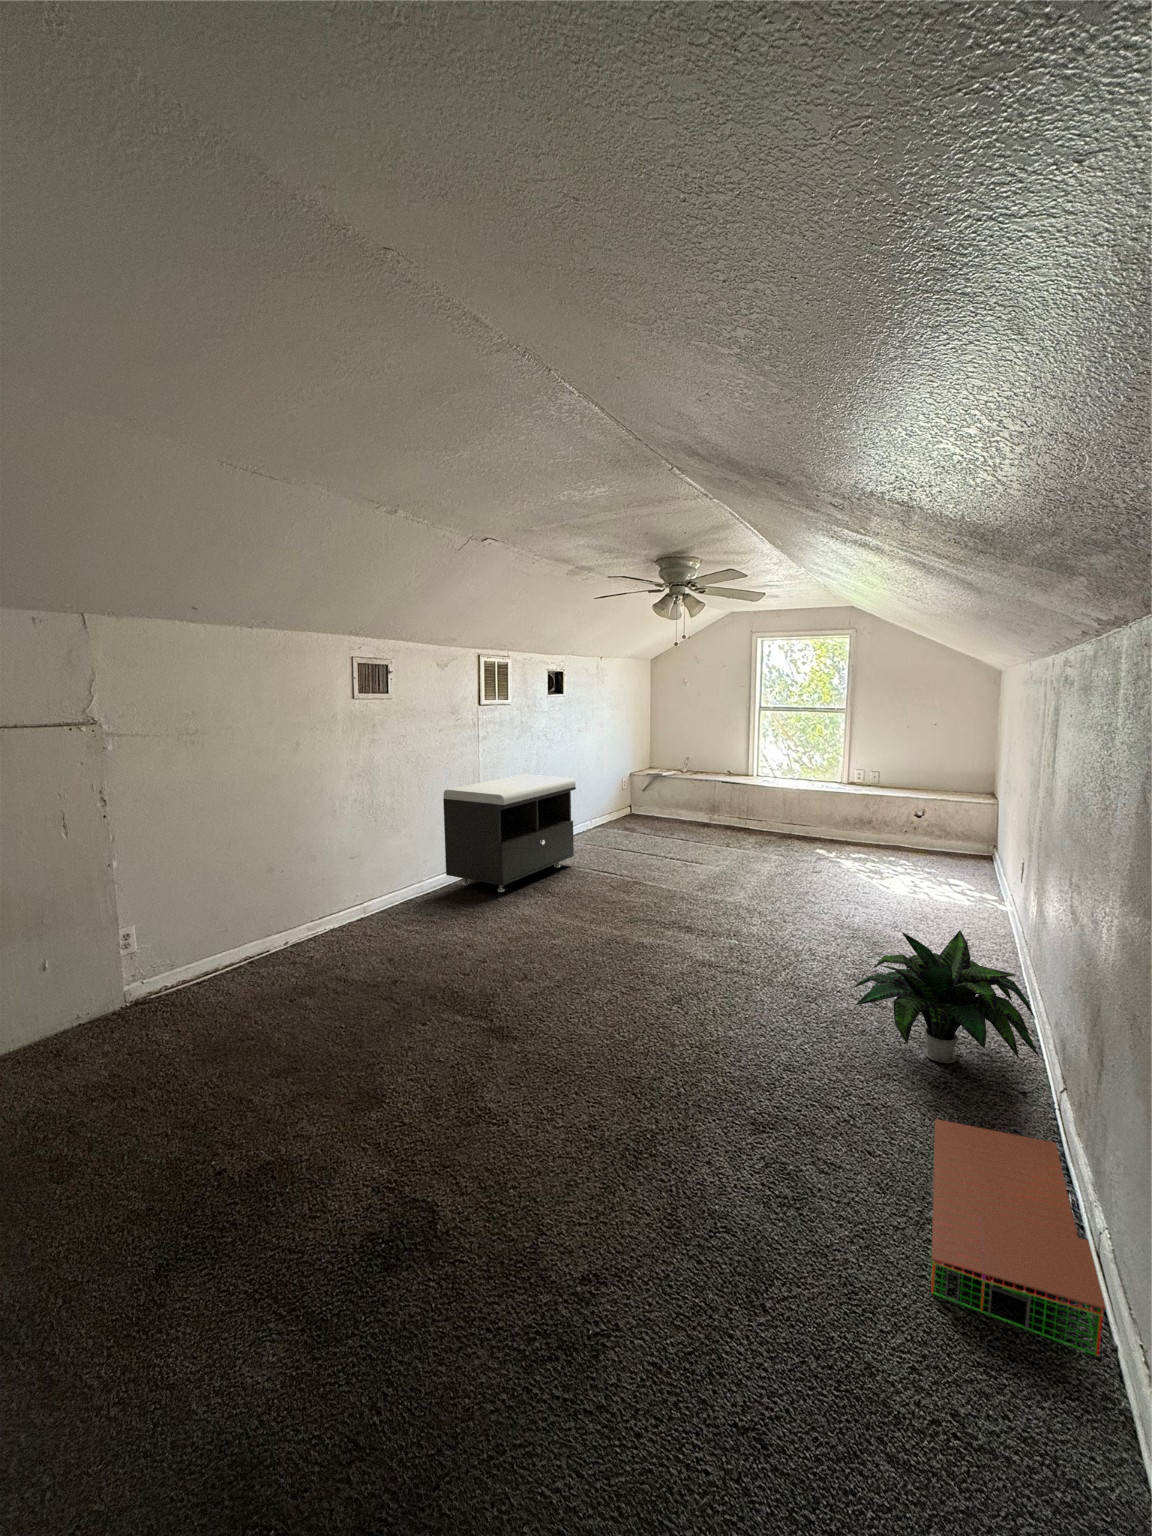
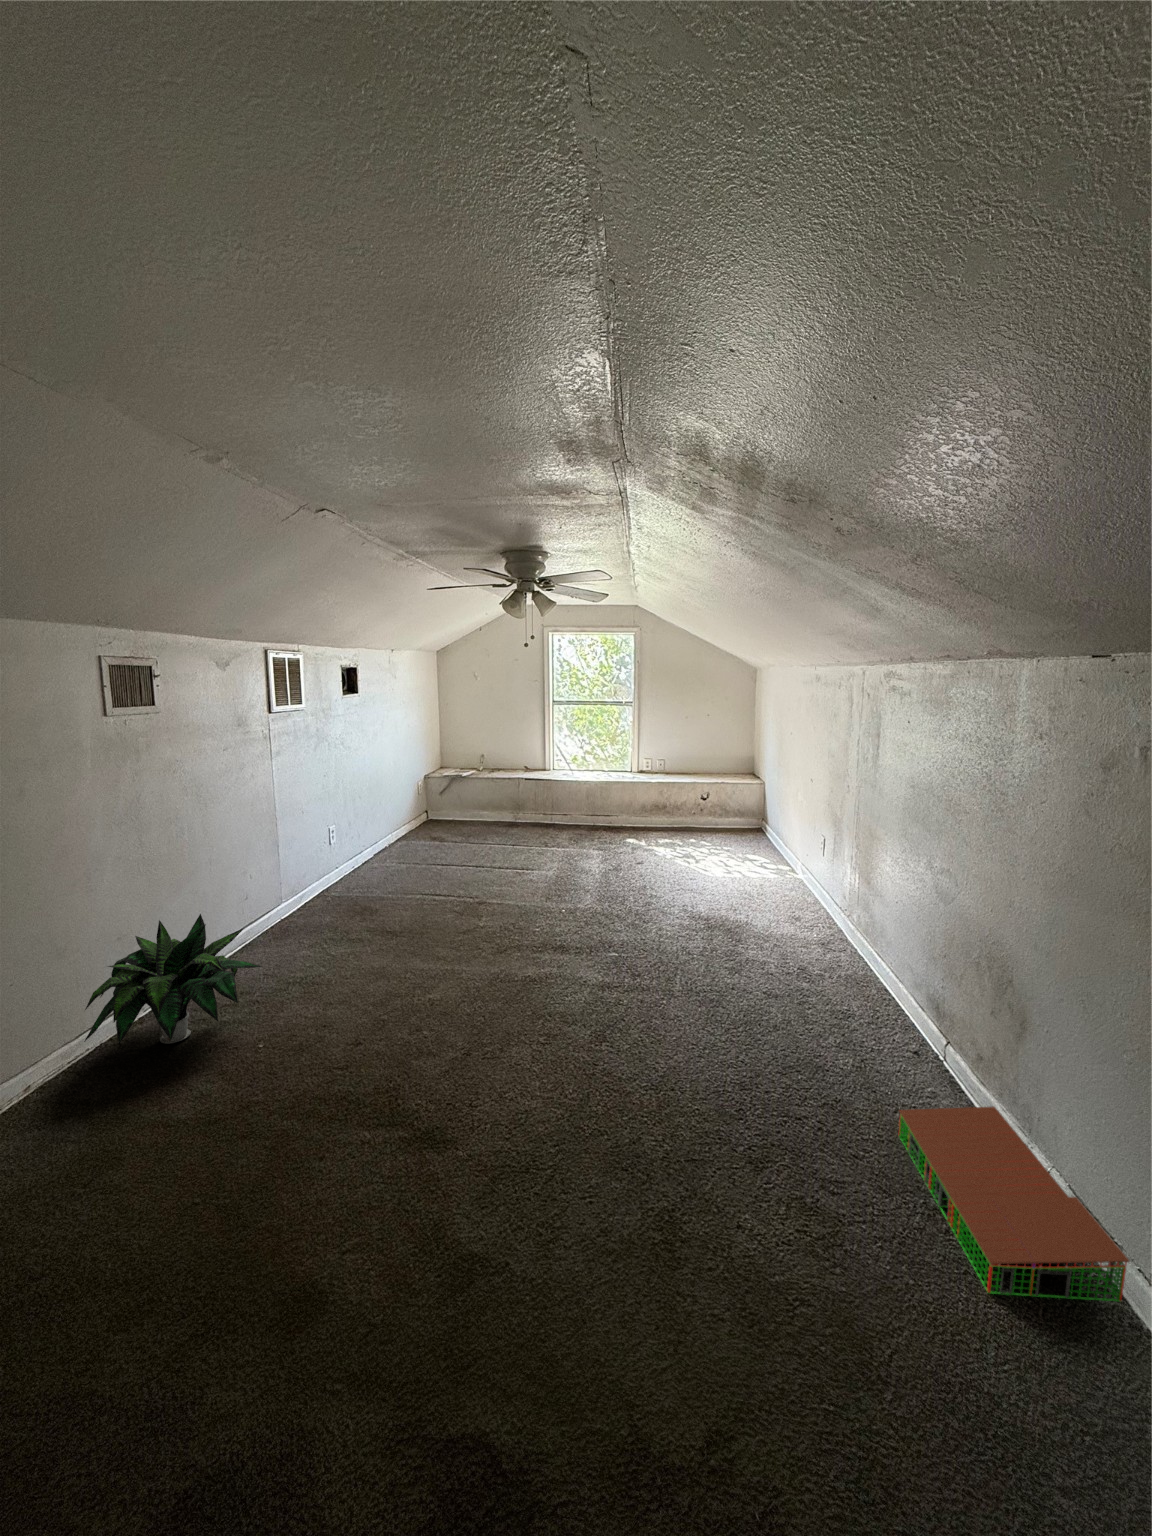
storage bench: present [443,774,576,892] -> none [239,791,395,937]
potted plant: present [853,930,1039,1063] -> present [84,914,261,1044]

